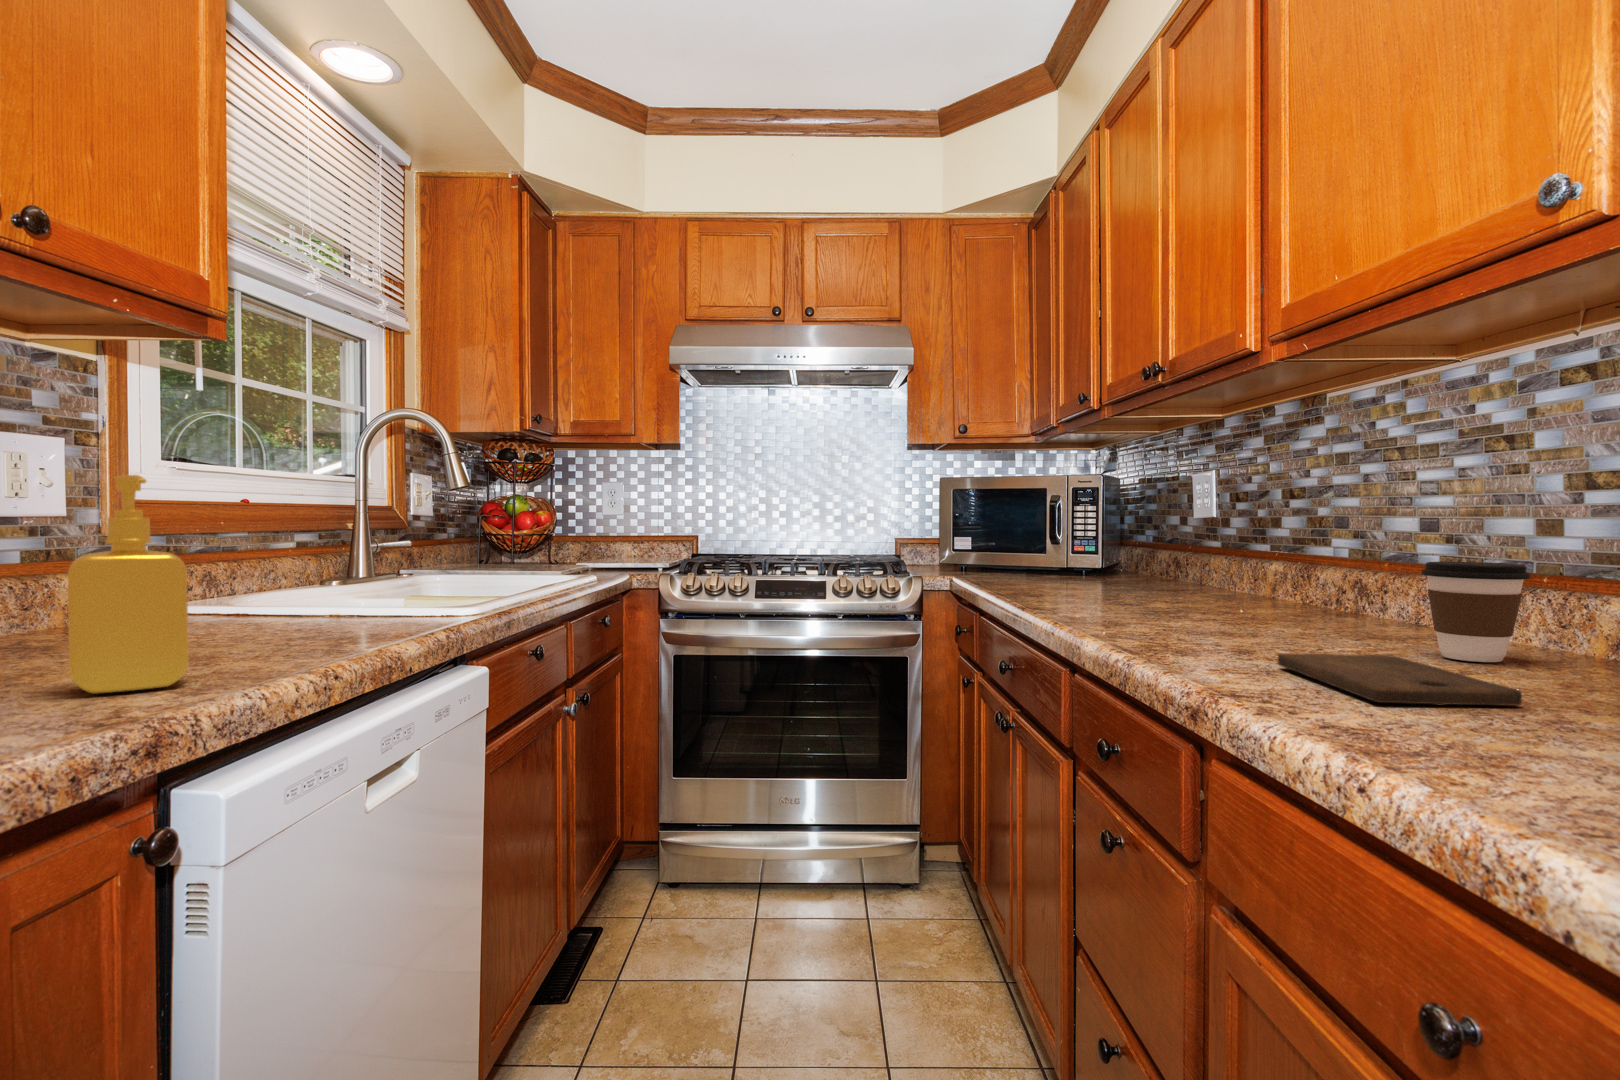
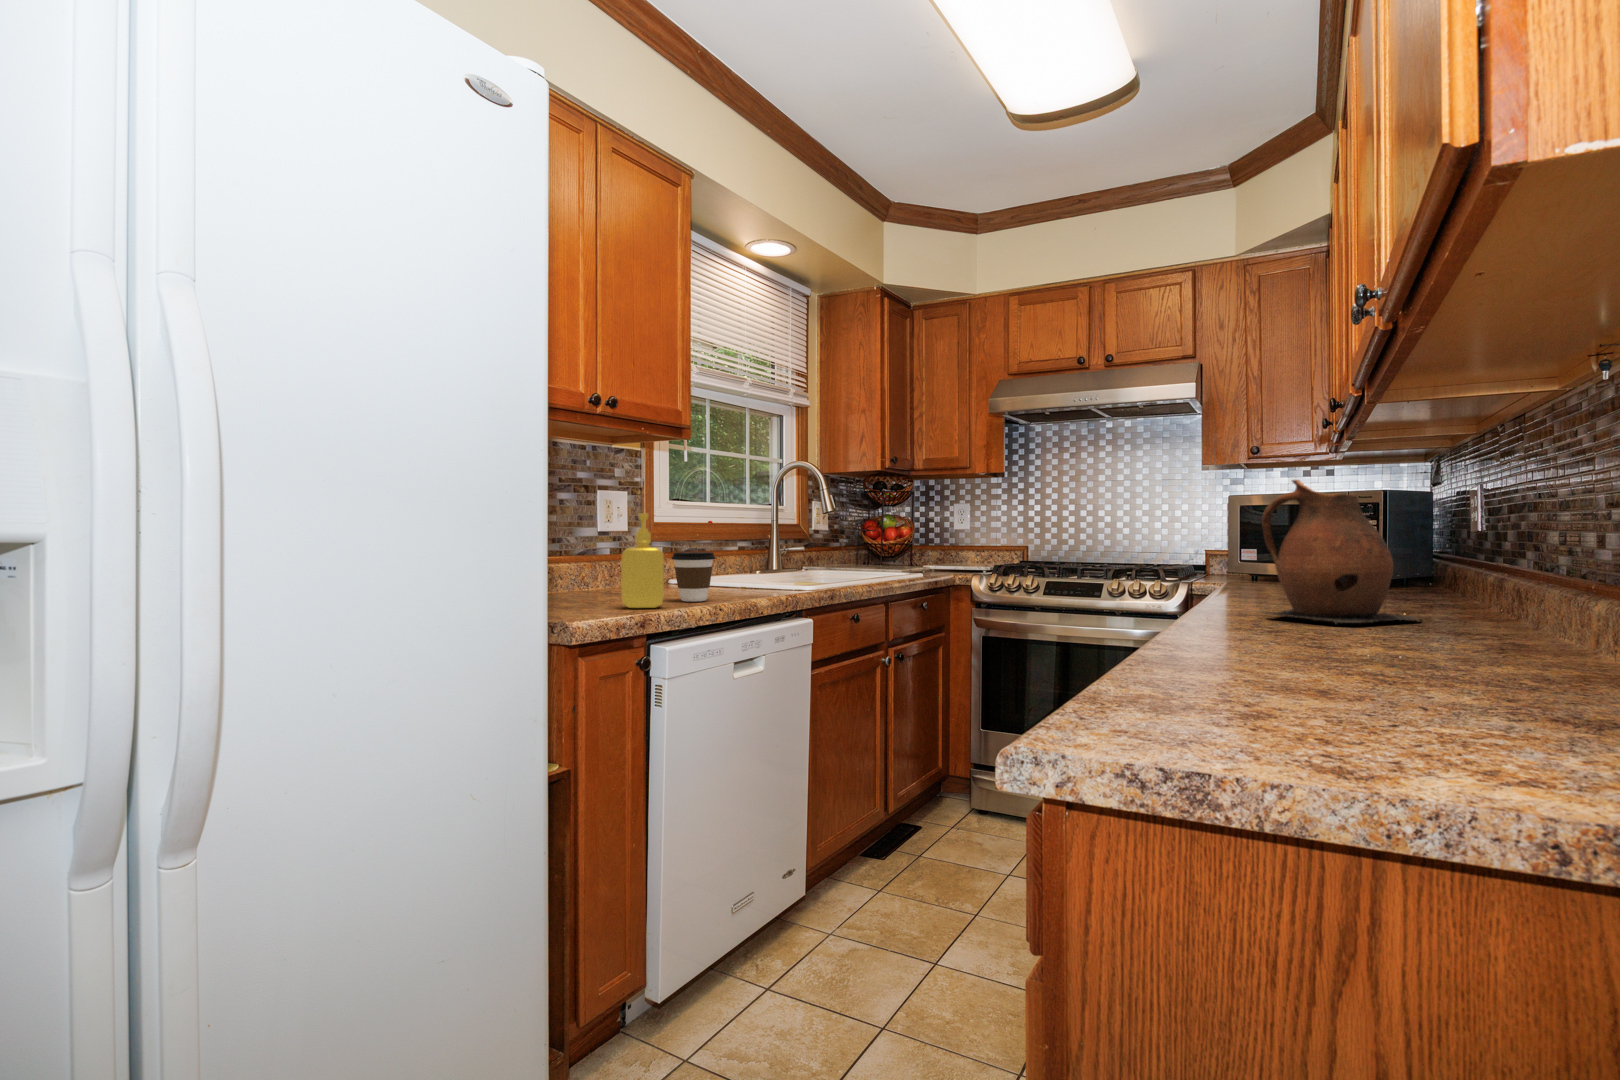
ceramic pitcher: none [1154,454,1323,642] -> present [1262,480,1422,625]
coffee cup: present [1421,562,1530,662] -> present [672,552,715,601]
cutting board: present [1278,653,1522,706] -> none [1255,625,1362,655]

